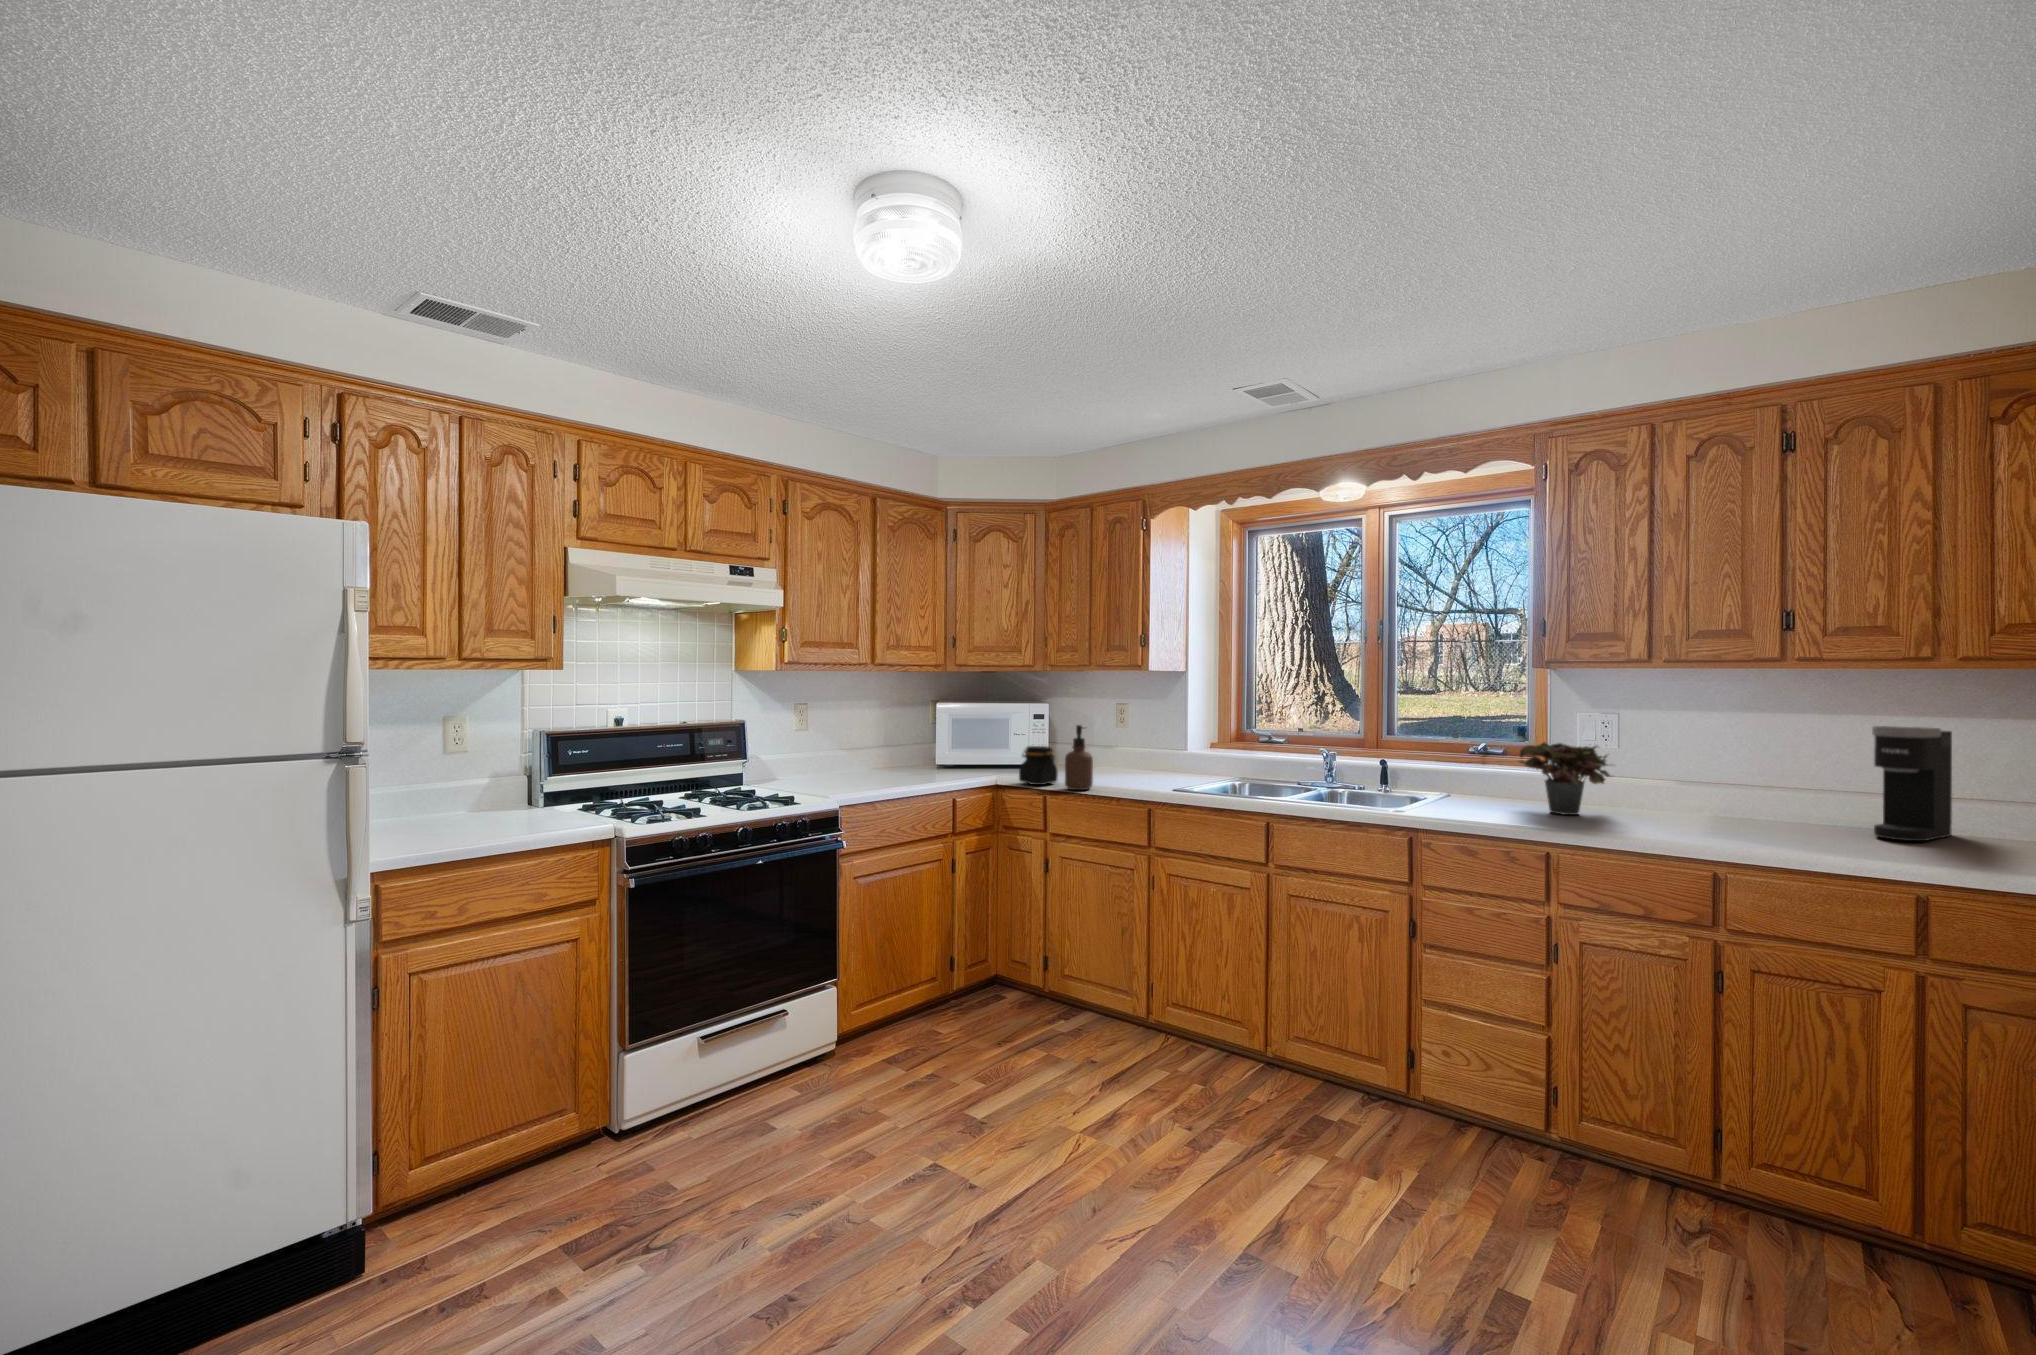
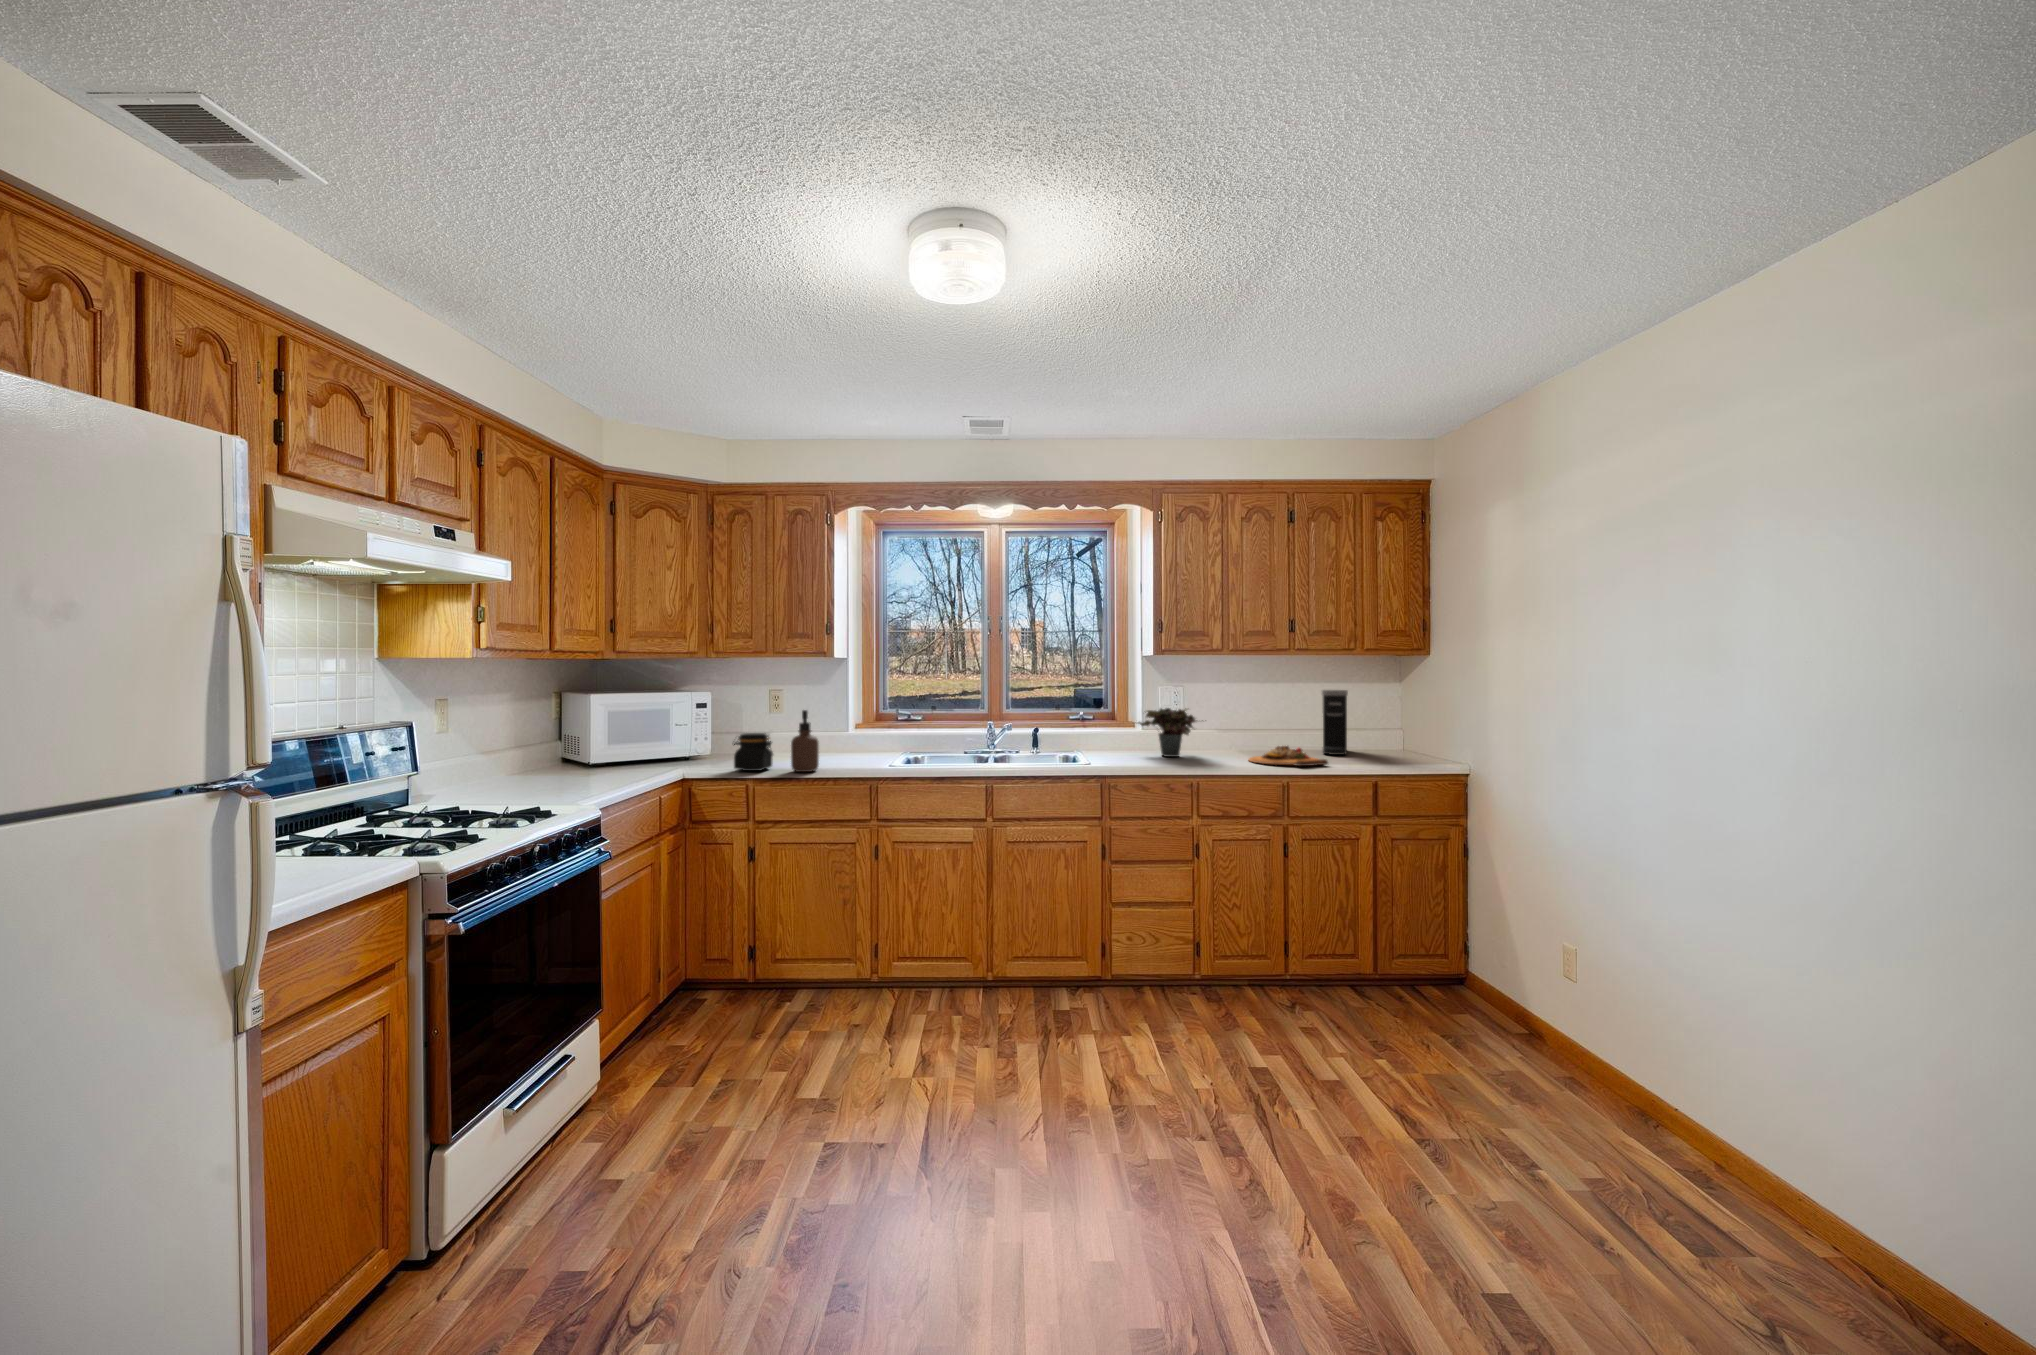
cutting board: none [1684,813,1834,853] -> present [1249,746,1328,766]

